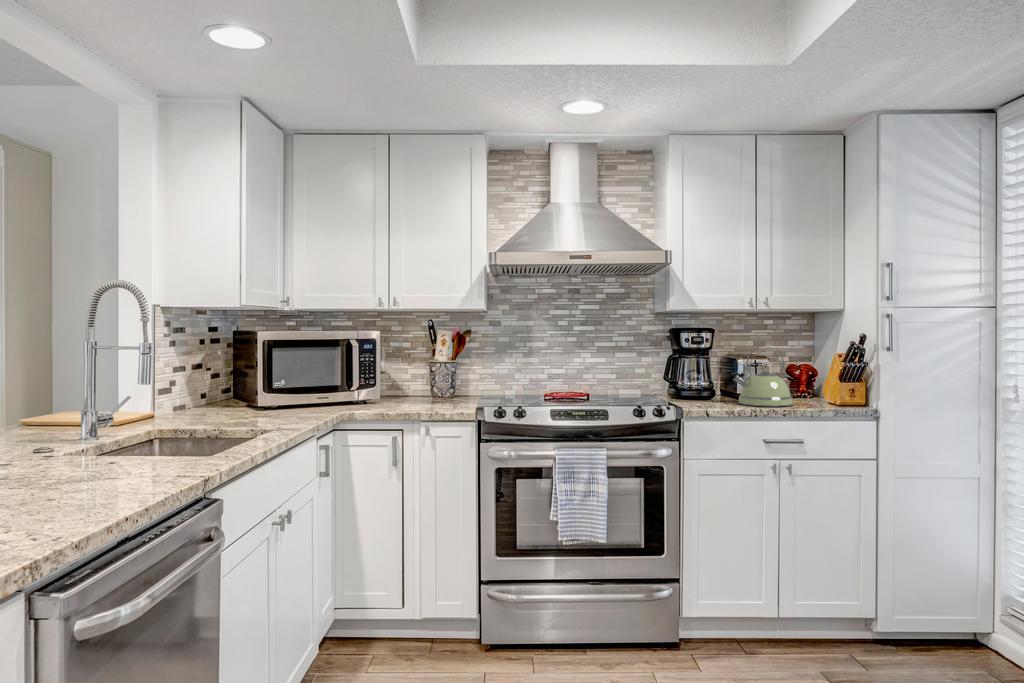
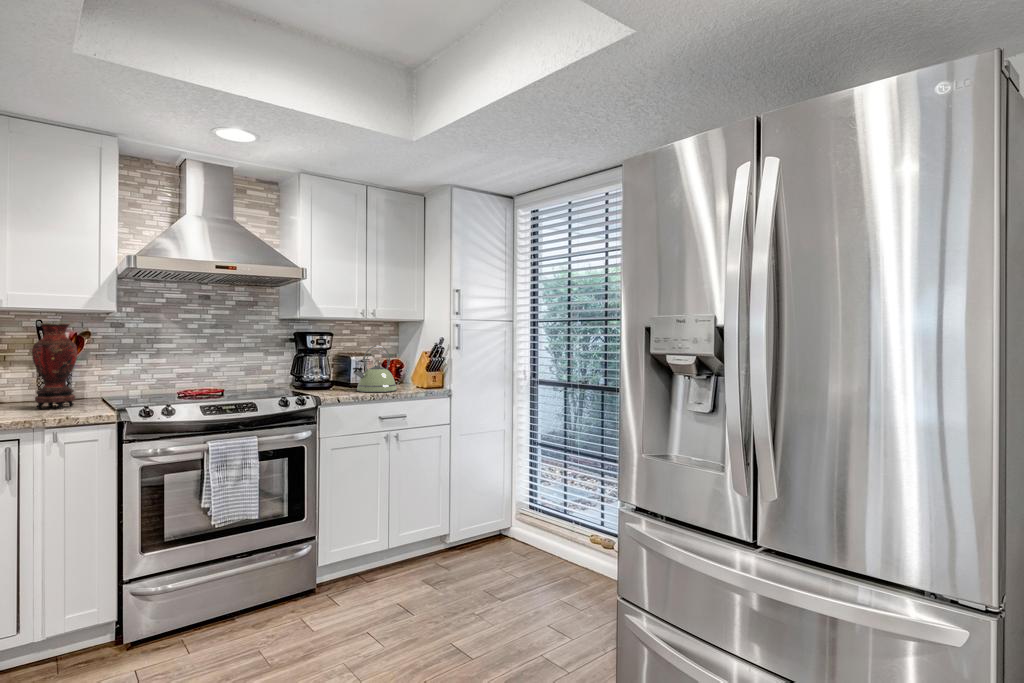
vase: none [416,323,450,404] -> present [32,323,77,409]

